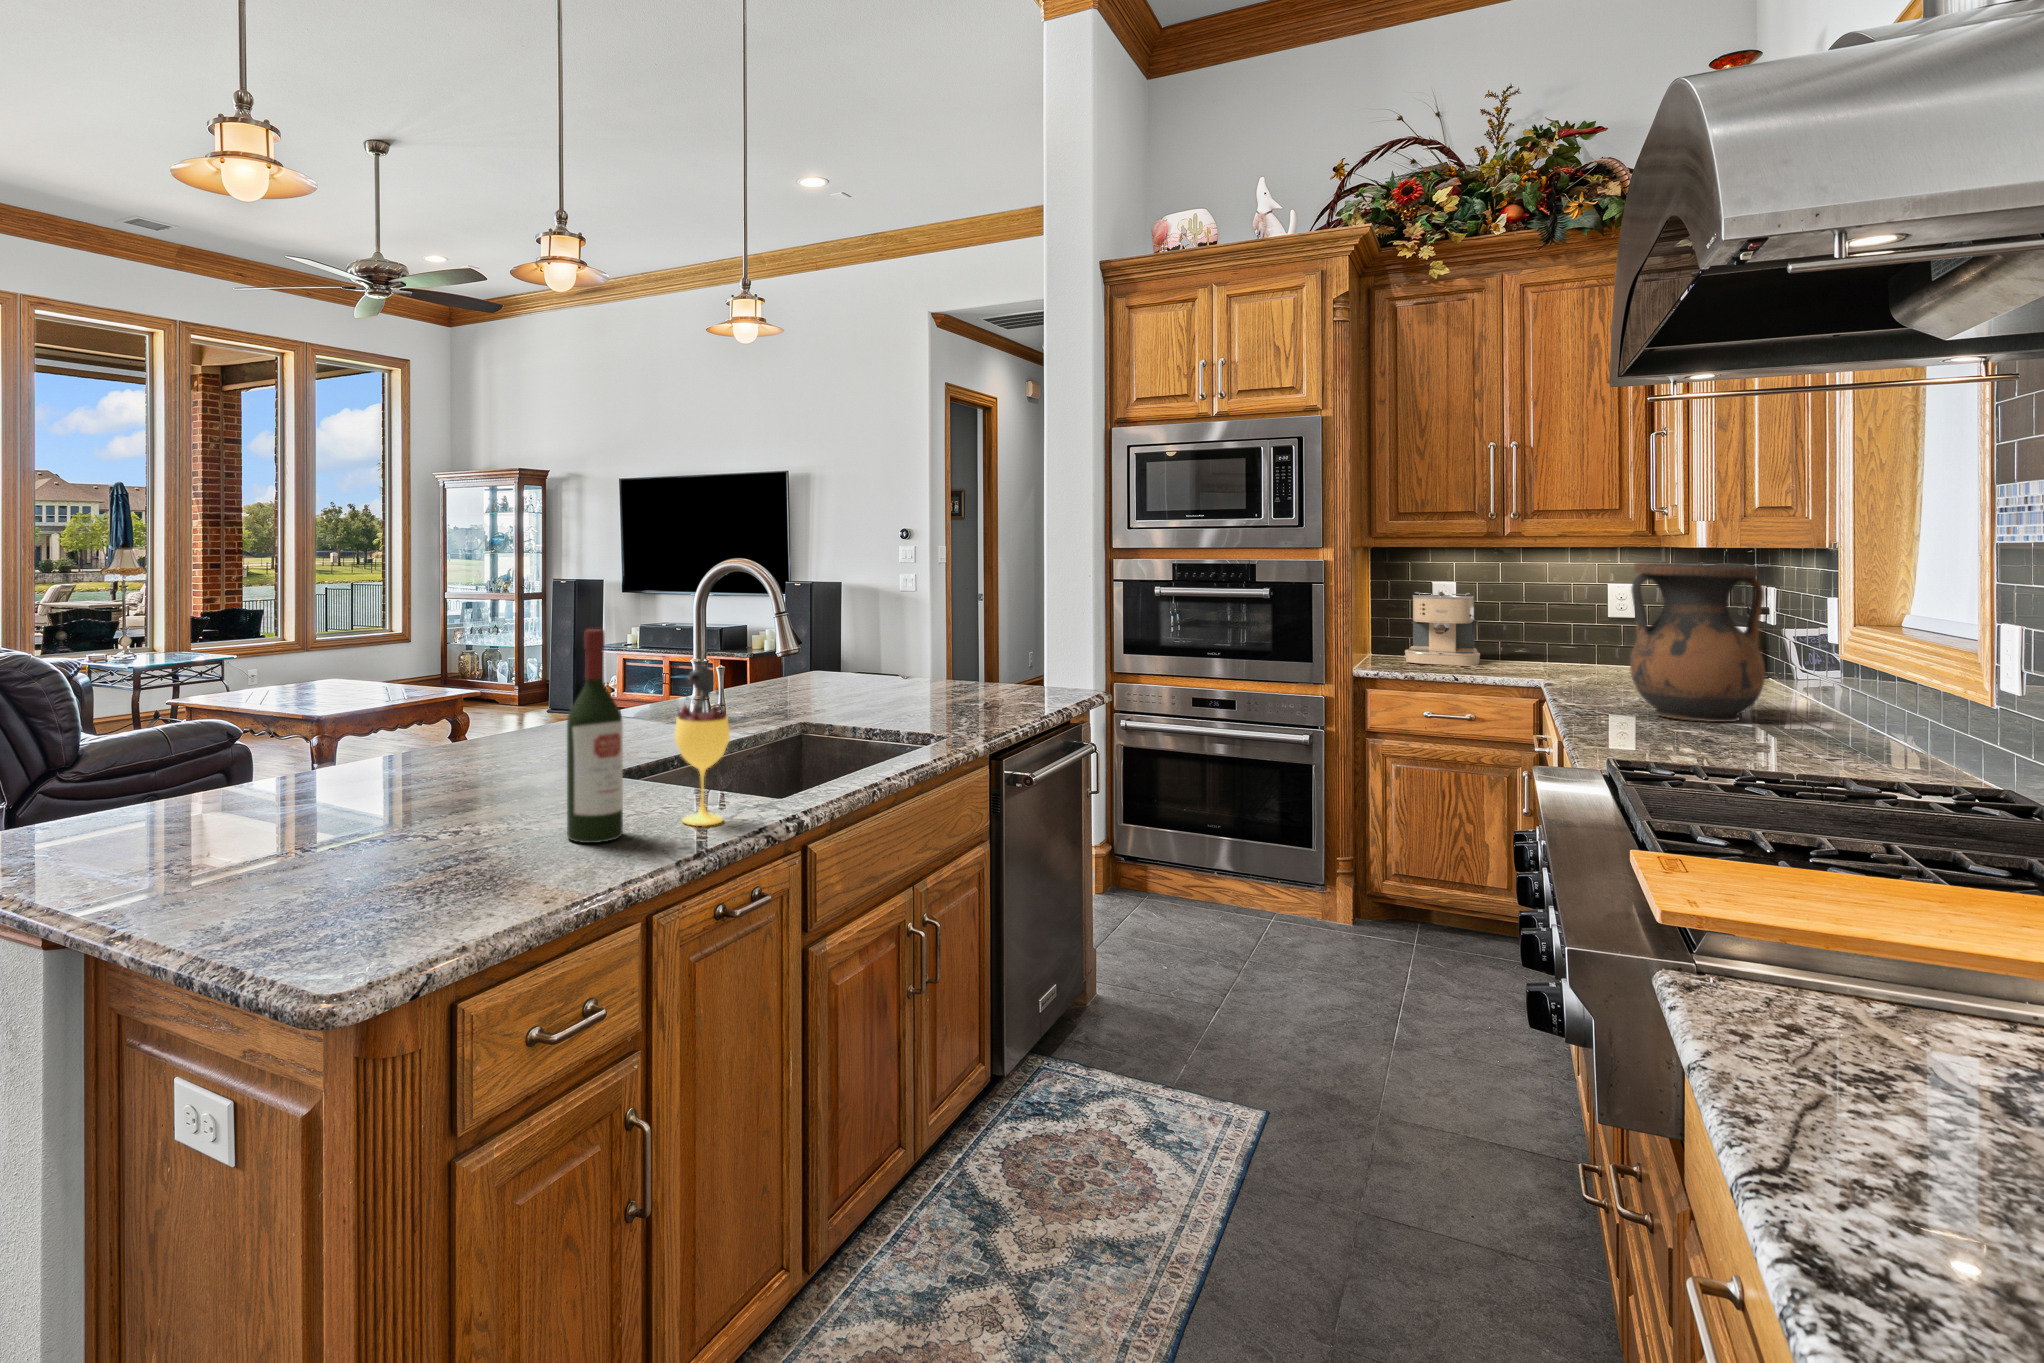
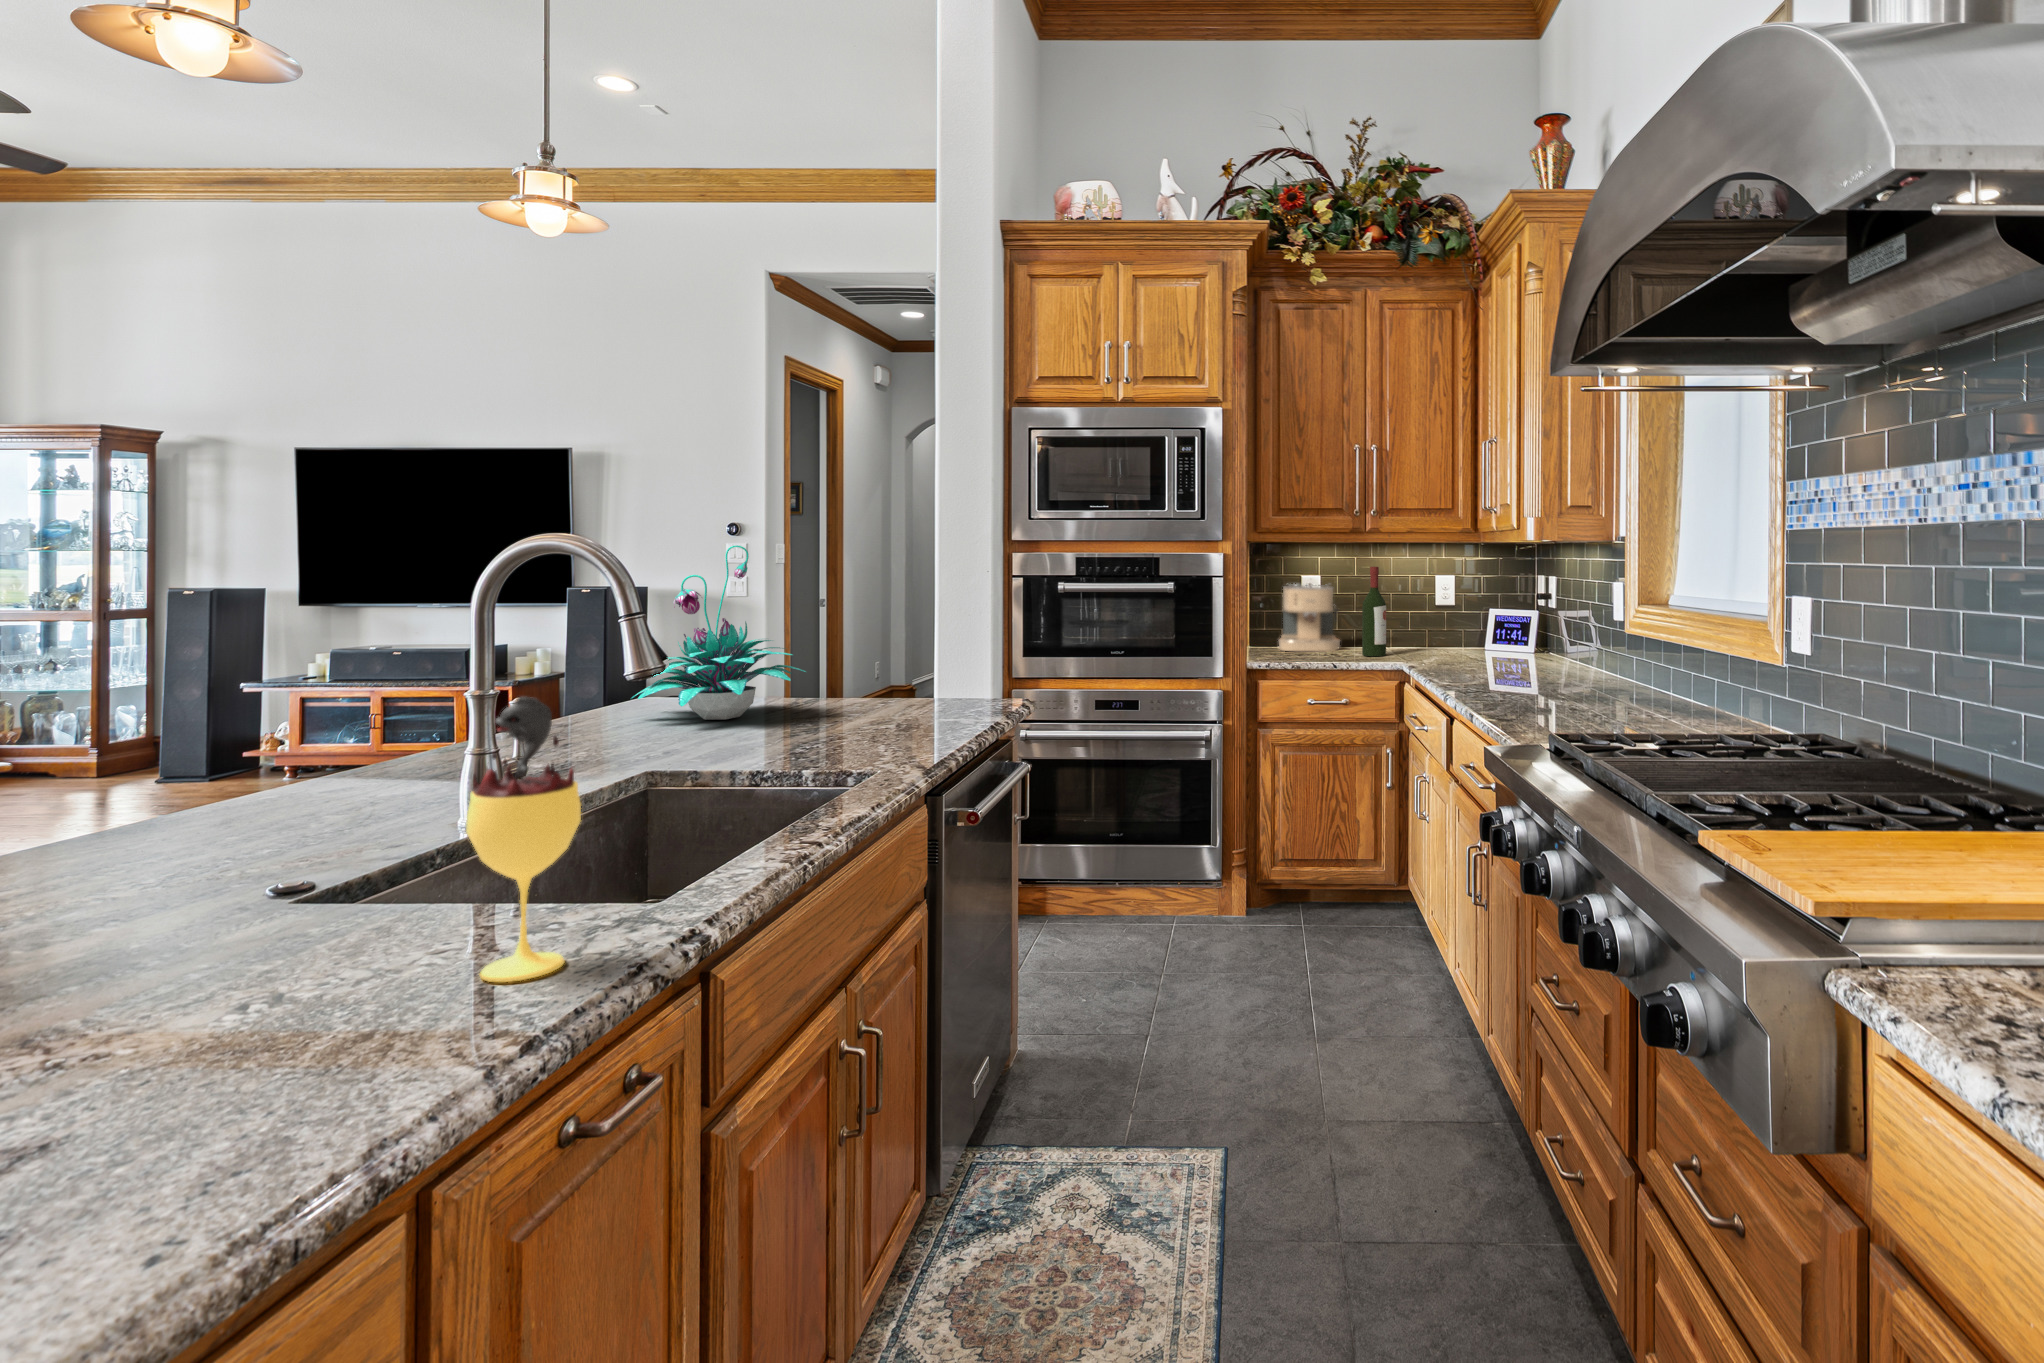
plant: none [798,560,920,692] -> present [635,545,806,720]
vase: present [1630,563,1765,722] -> none [1502,549,1599,689]
wine bottle: present [567,629,623,843] -> present [1362,567,1386,656]

